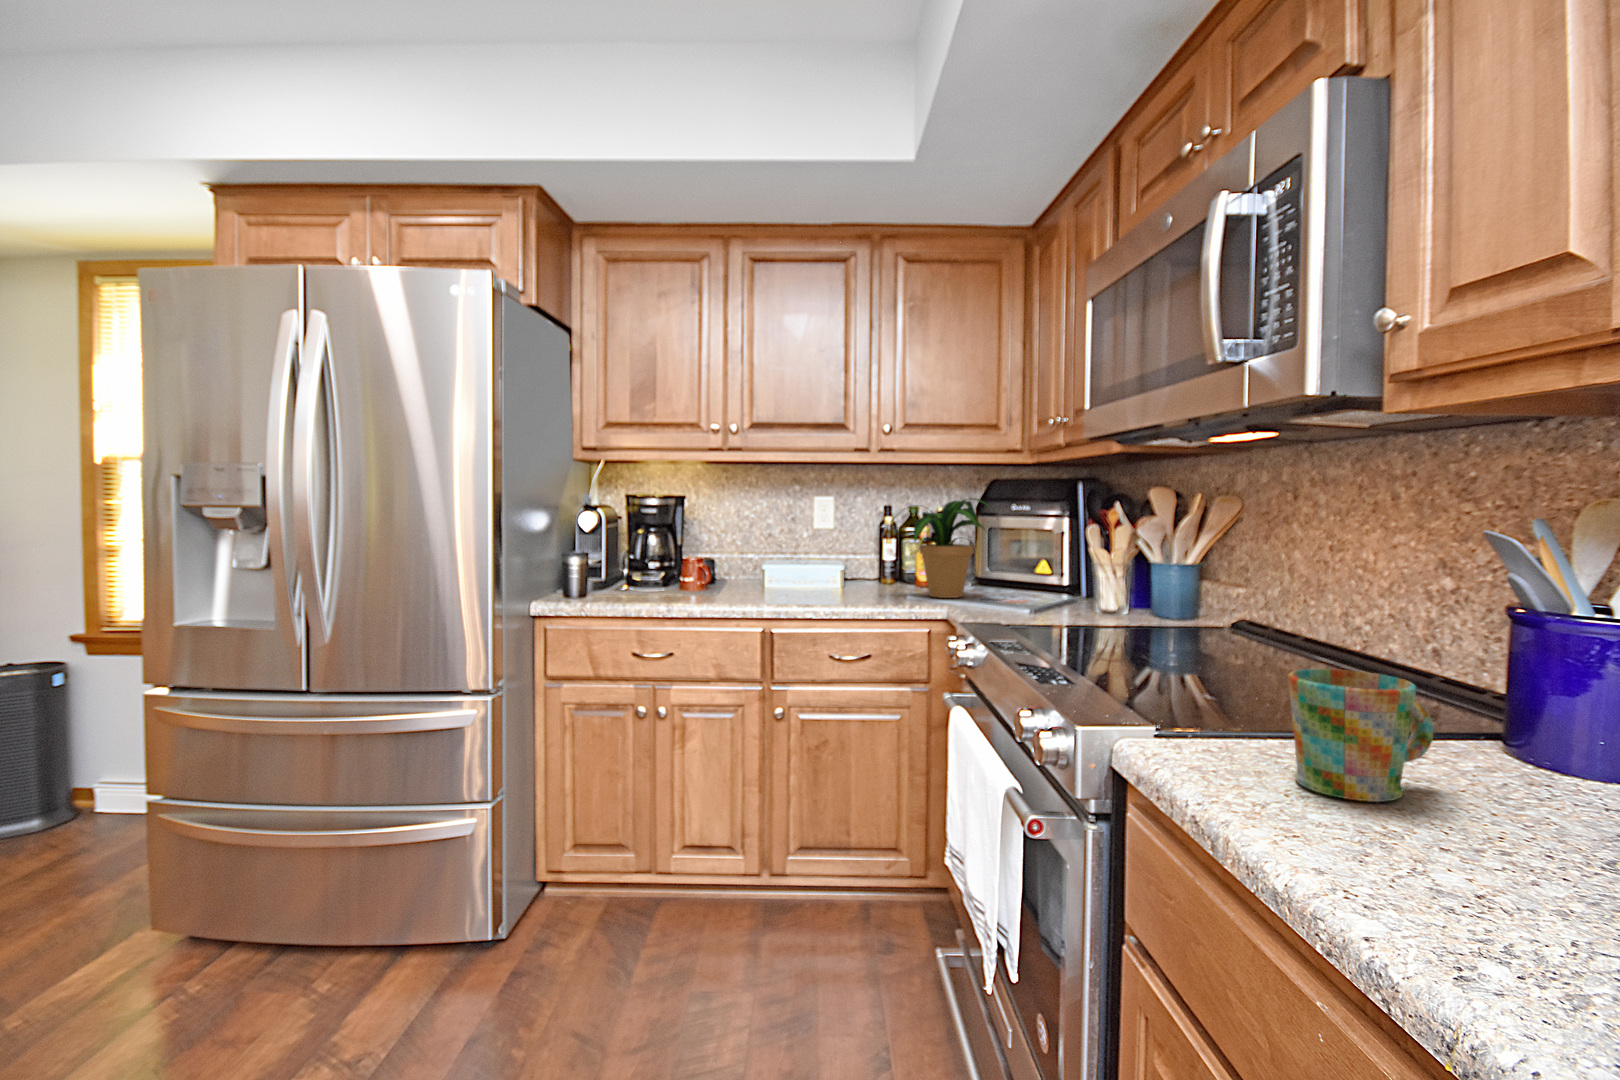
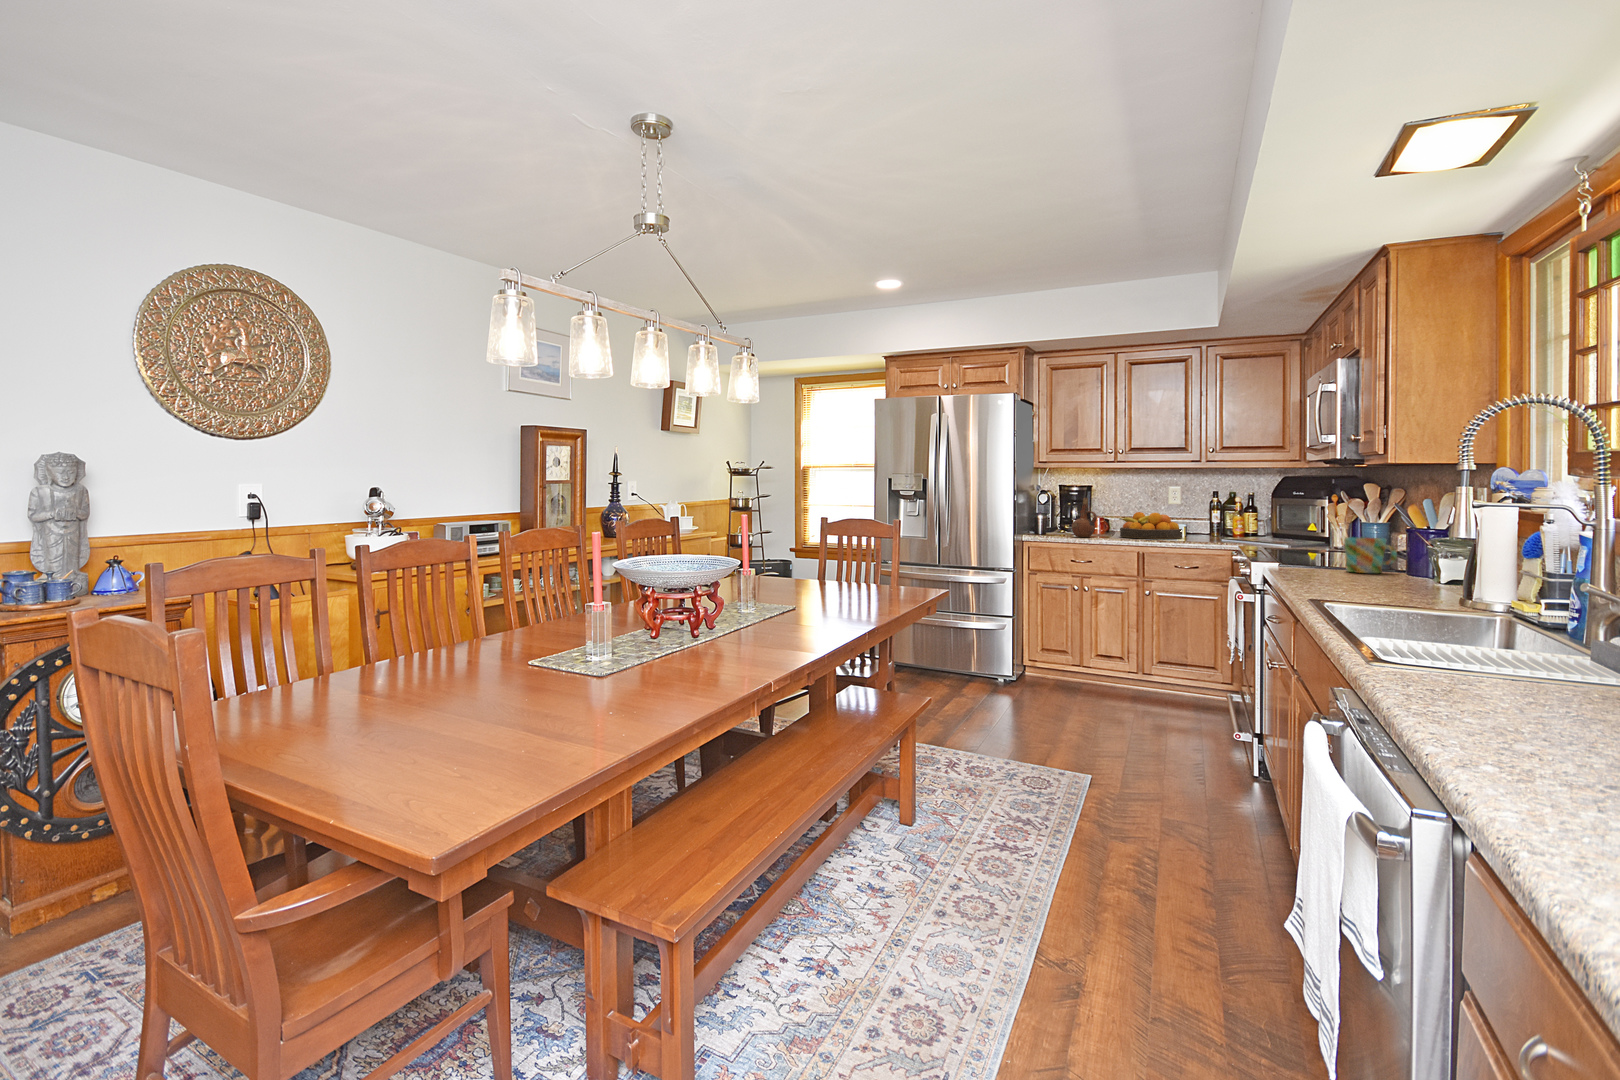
potted plant: present [893,498,990,598] -> none [1214,487,1282,540]
ceramic pitcher: none [638,519,686,600] -> present [1072,498,1097,537]
fruit bowl: none [729,546,839,600] -> present [1119,512,1182,539]

